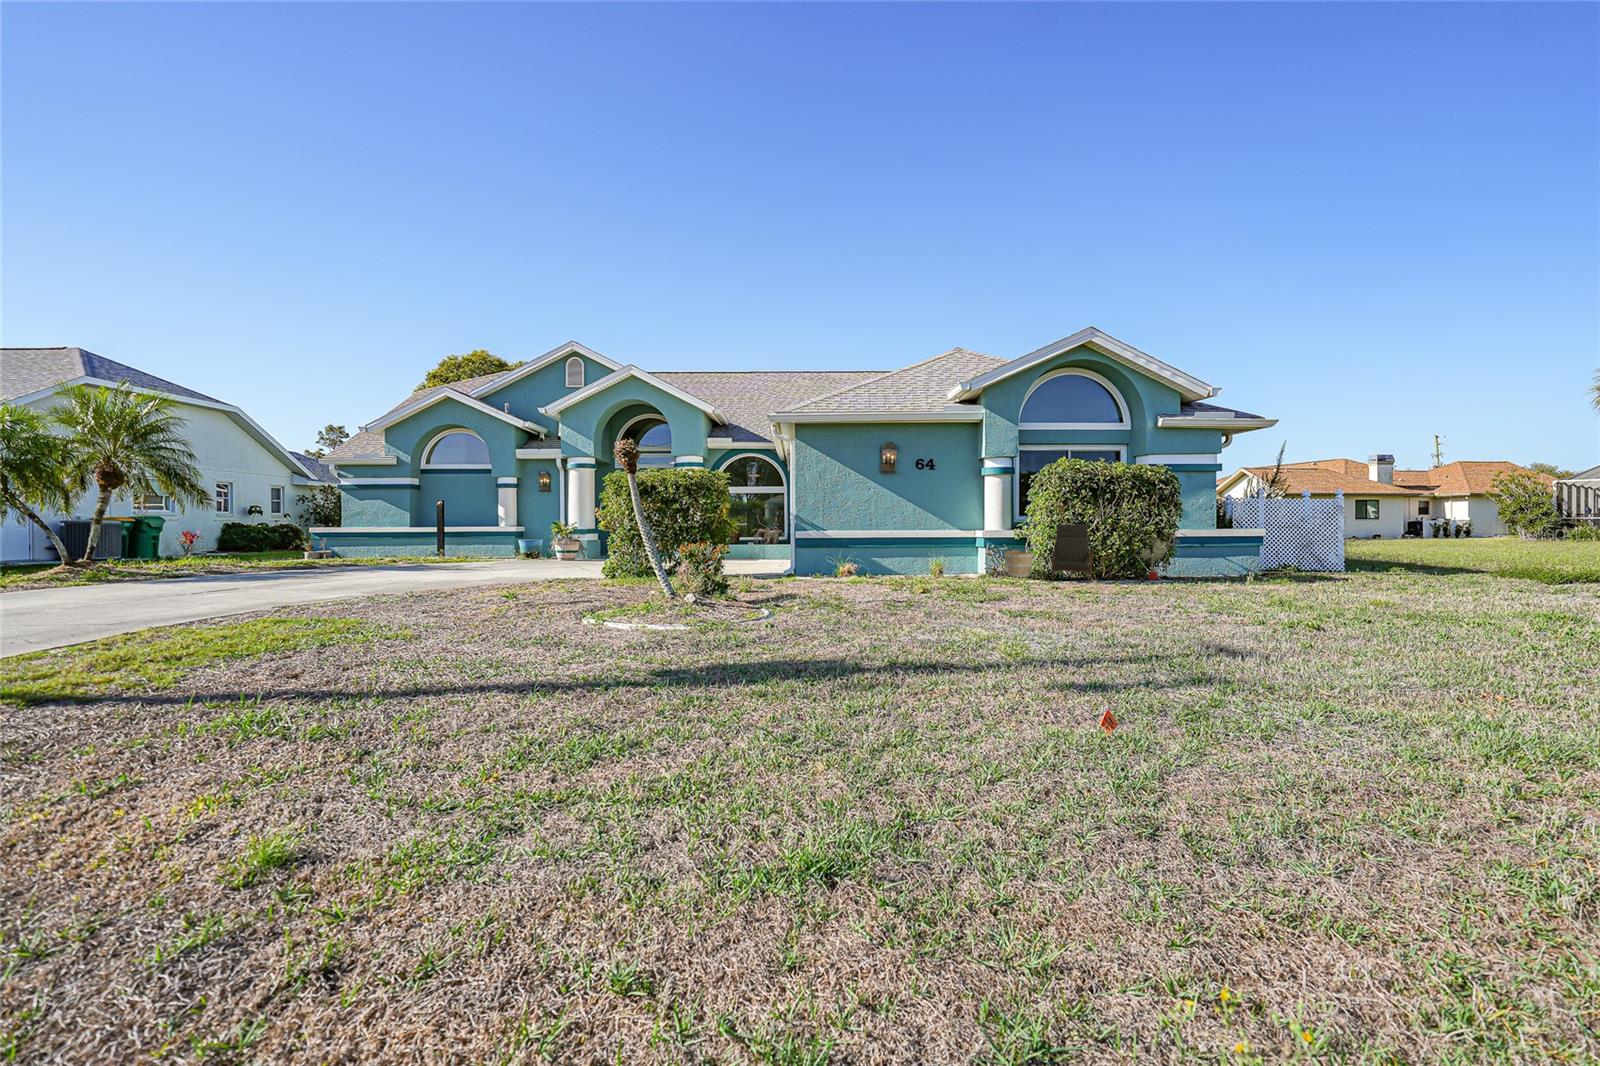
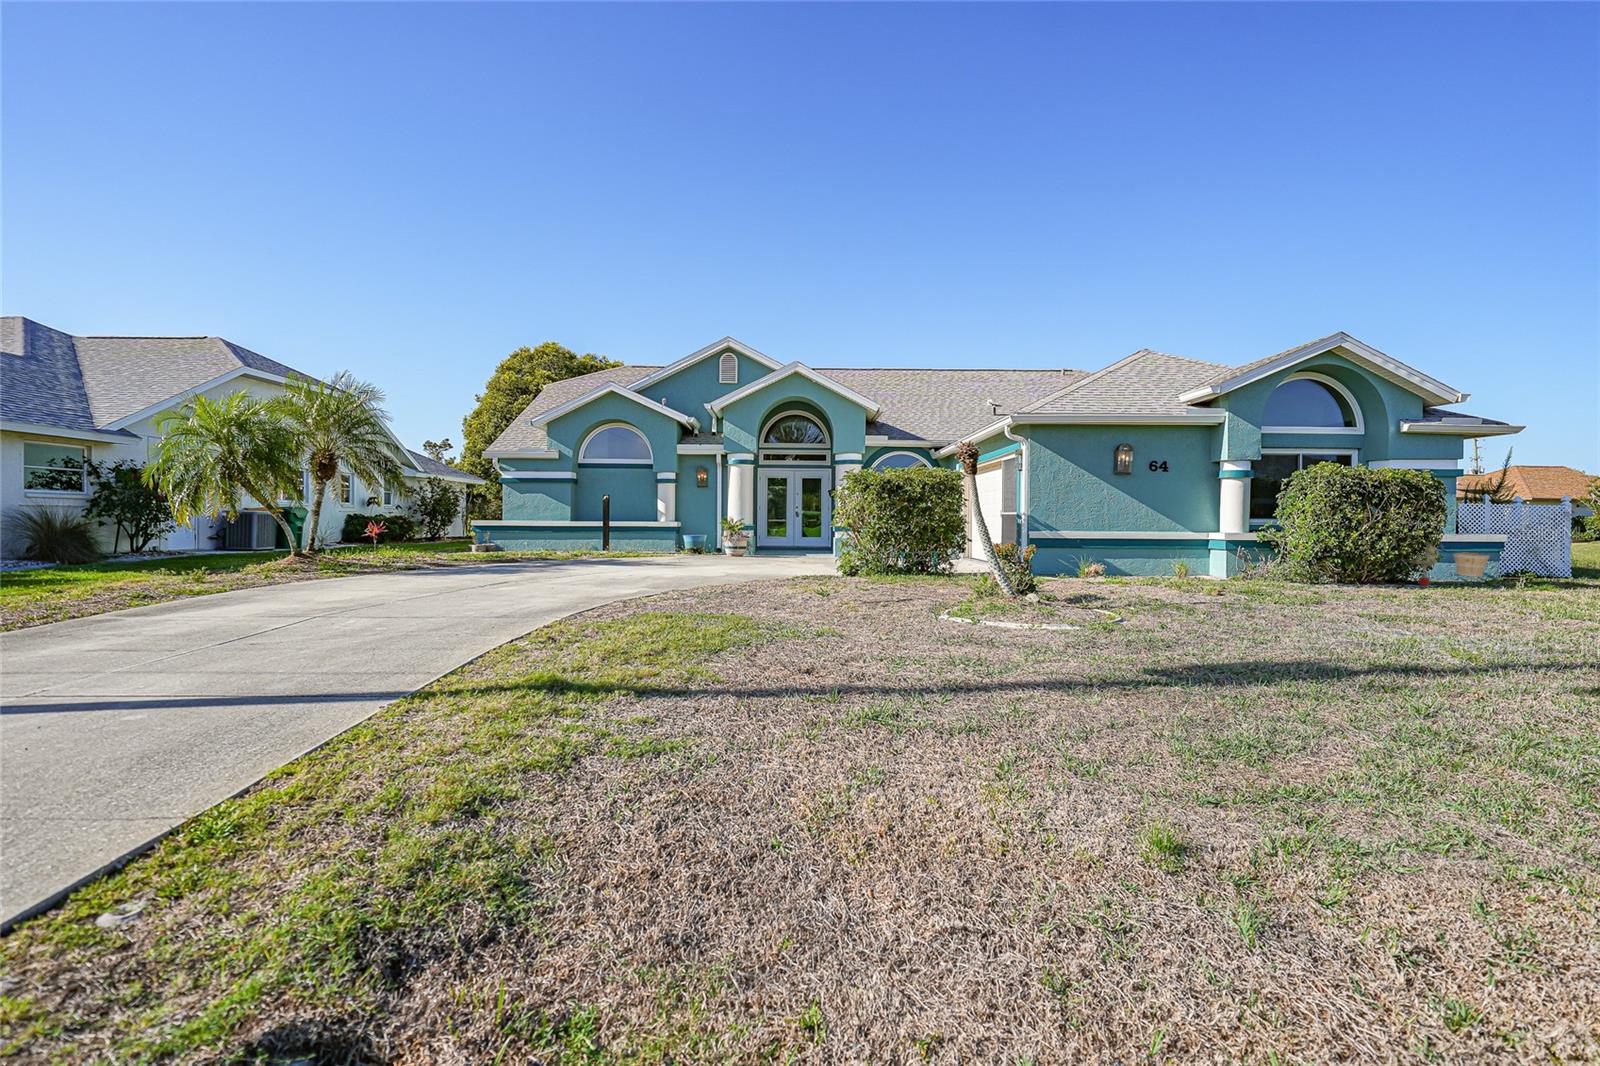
lounge chair: present [1052,524,1093,581] -> none [1316,529,1374,588]
wooden bucket: present [1004,551,1034,577] -> present [1454,552,1490,577]

